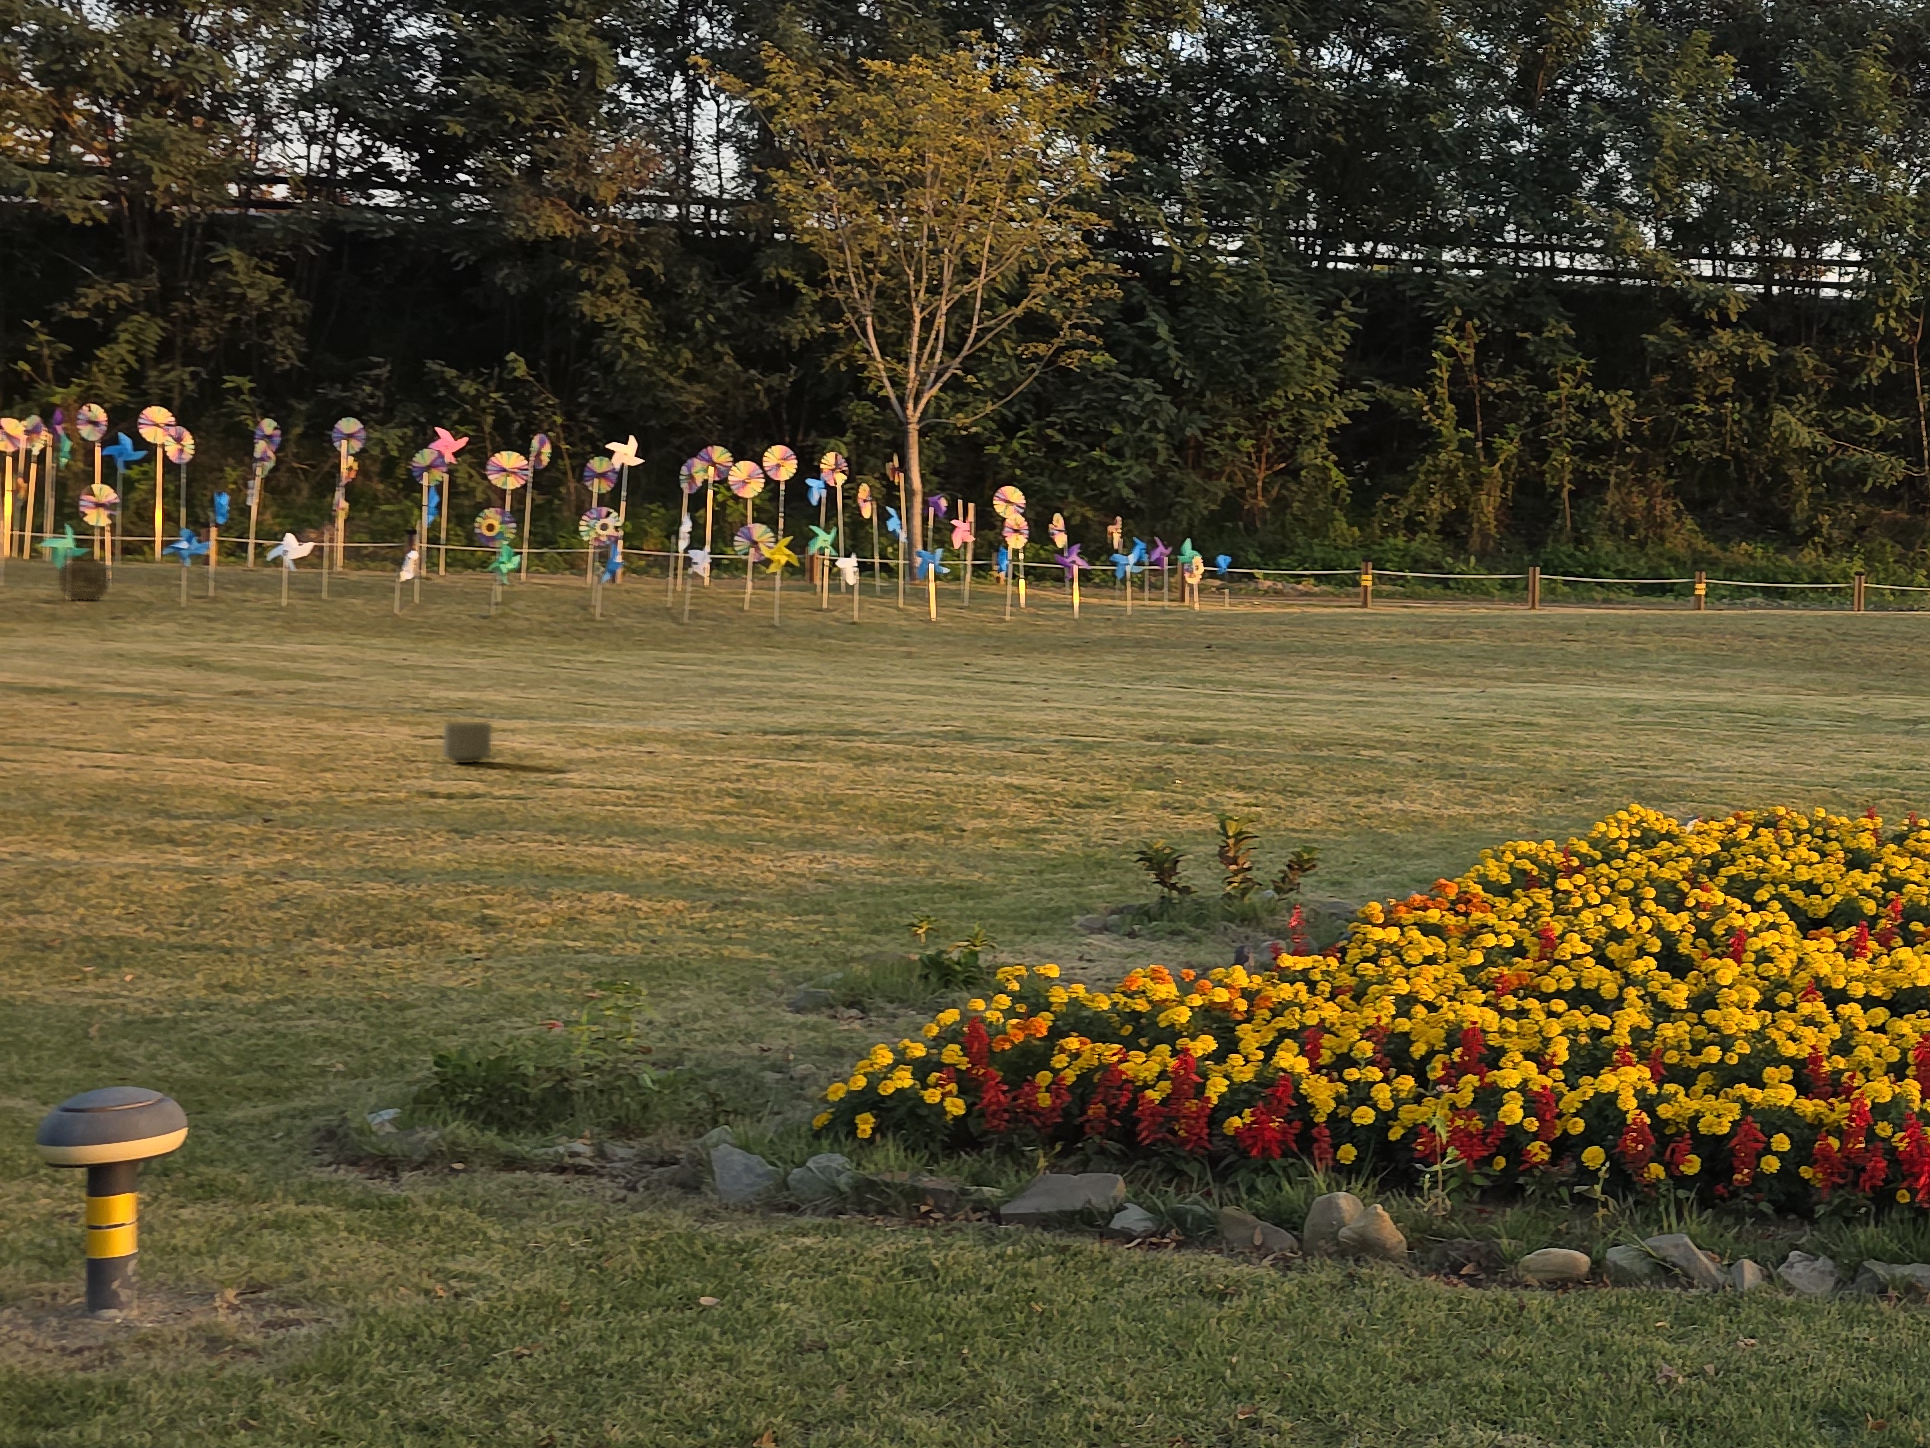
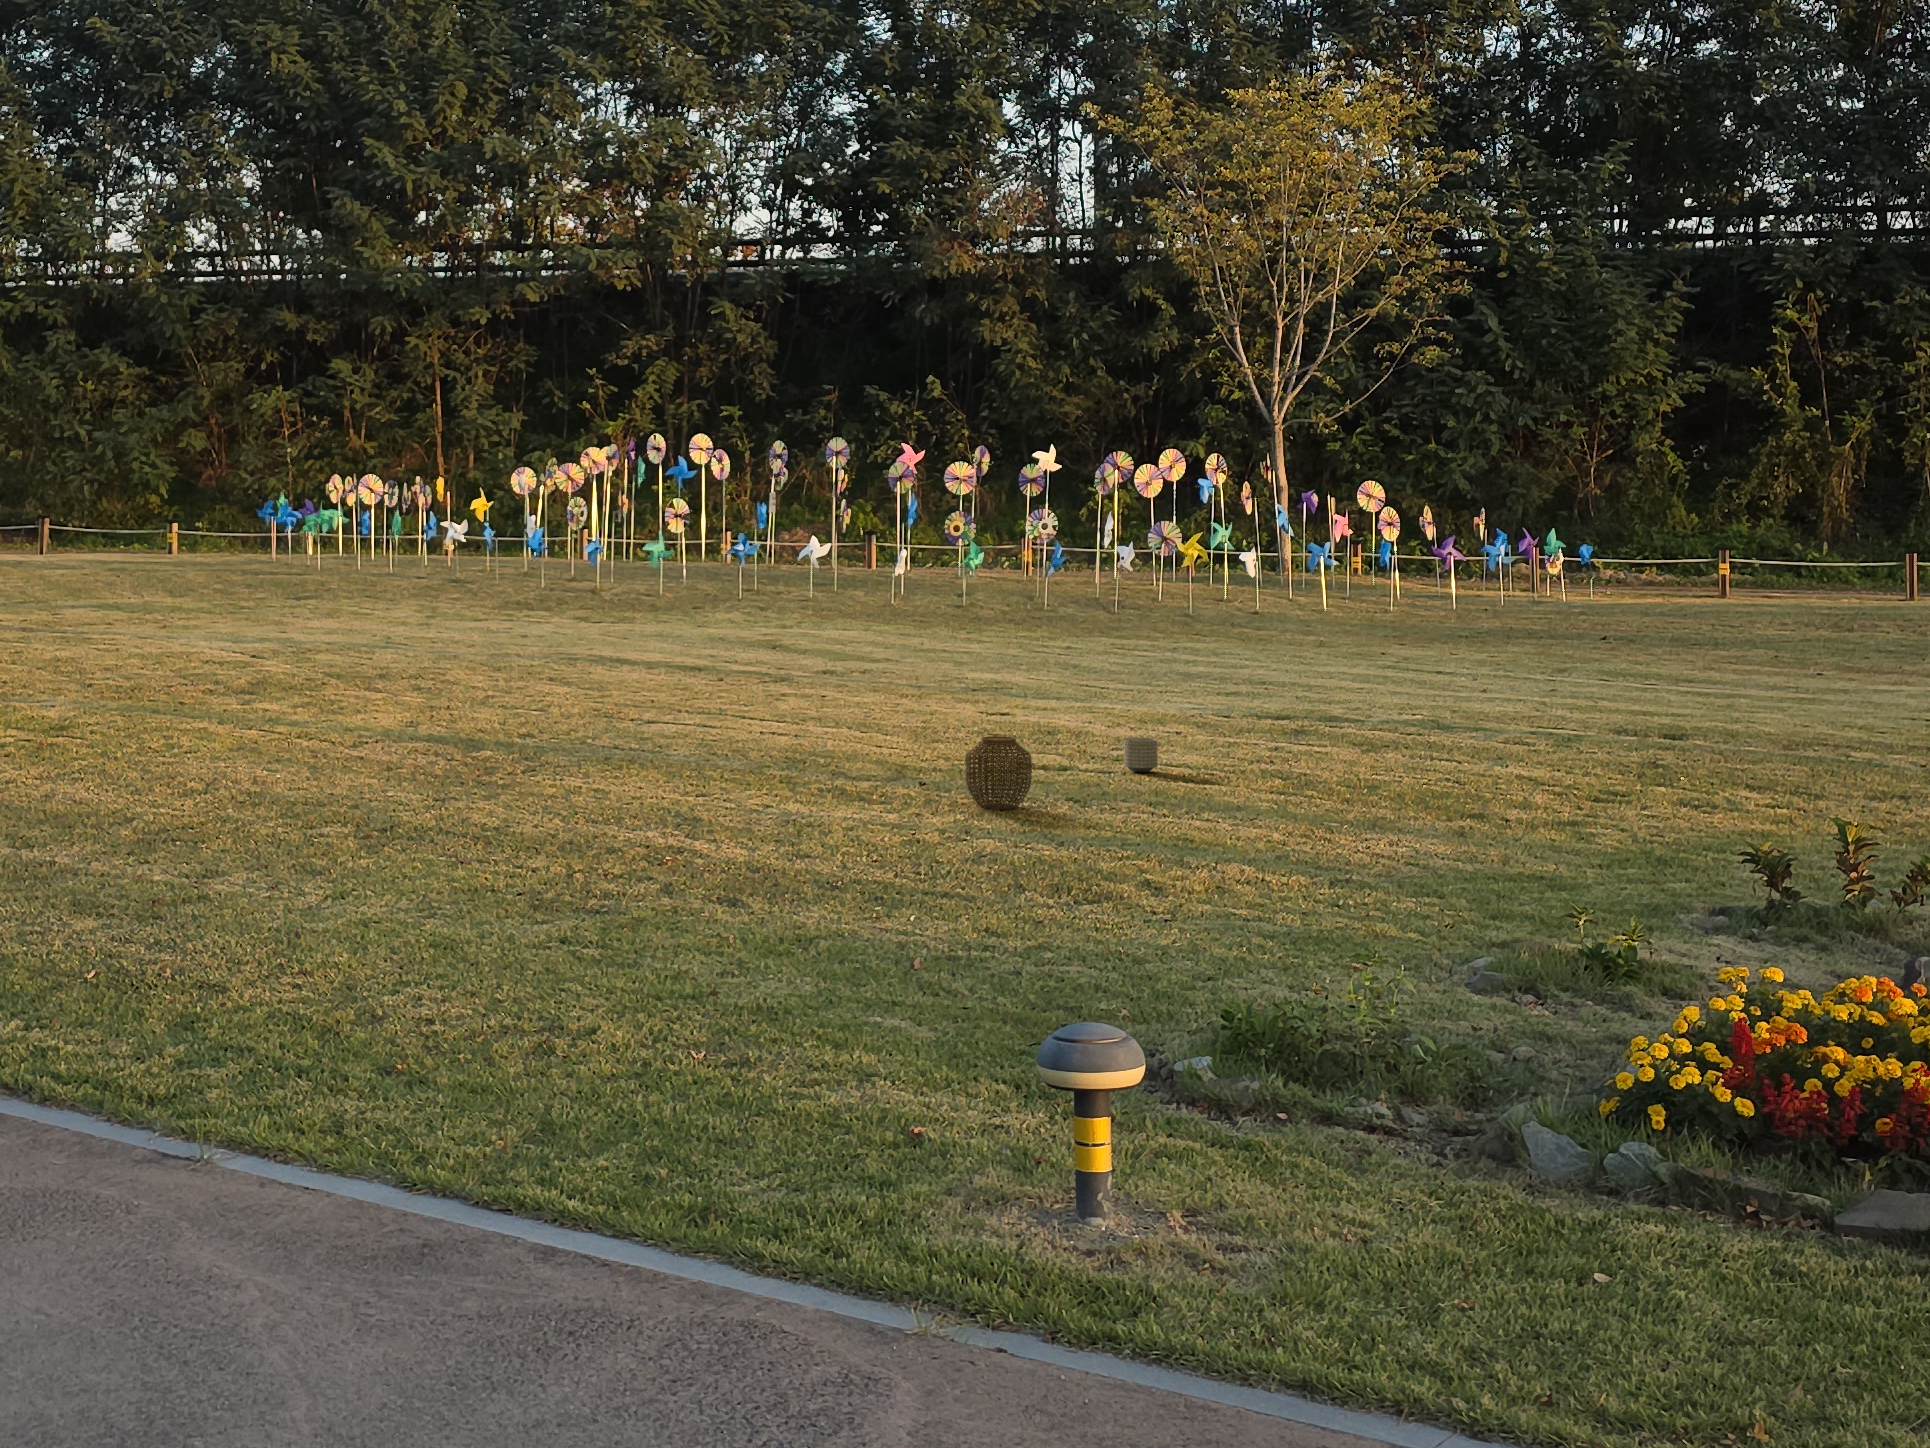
woven basket: present [59,558,110,600] -> present [965,736,1032,809]

